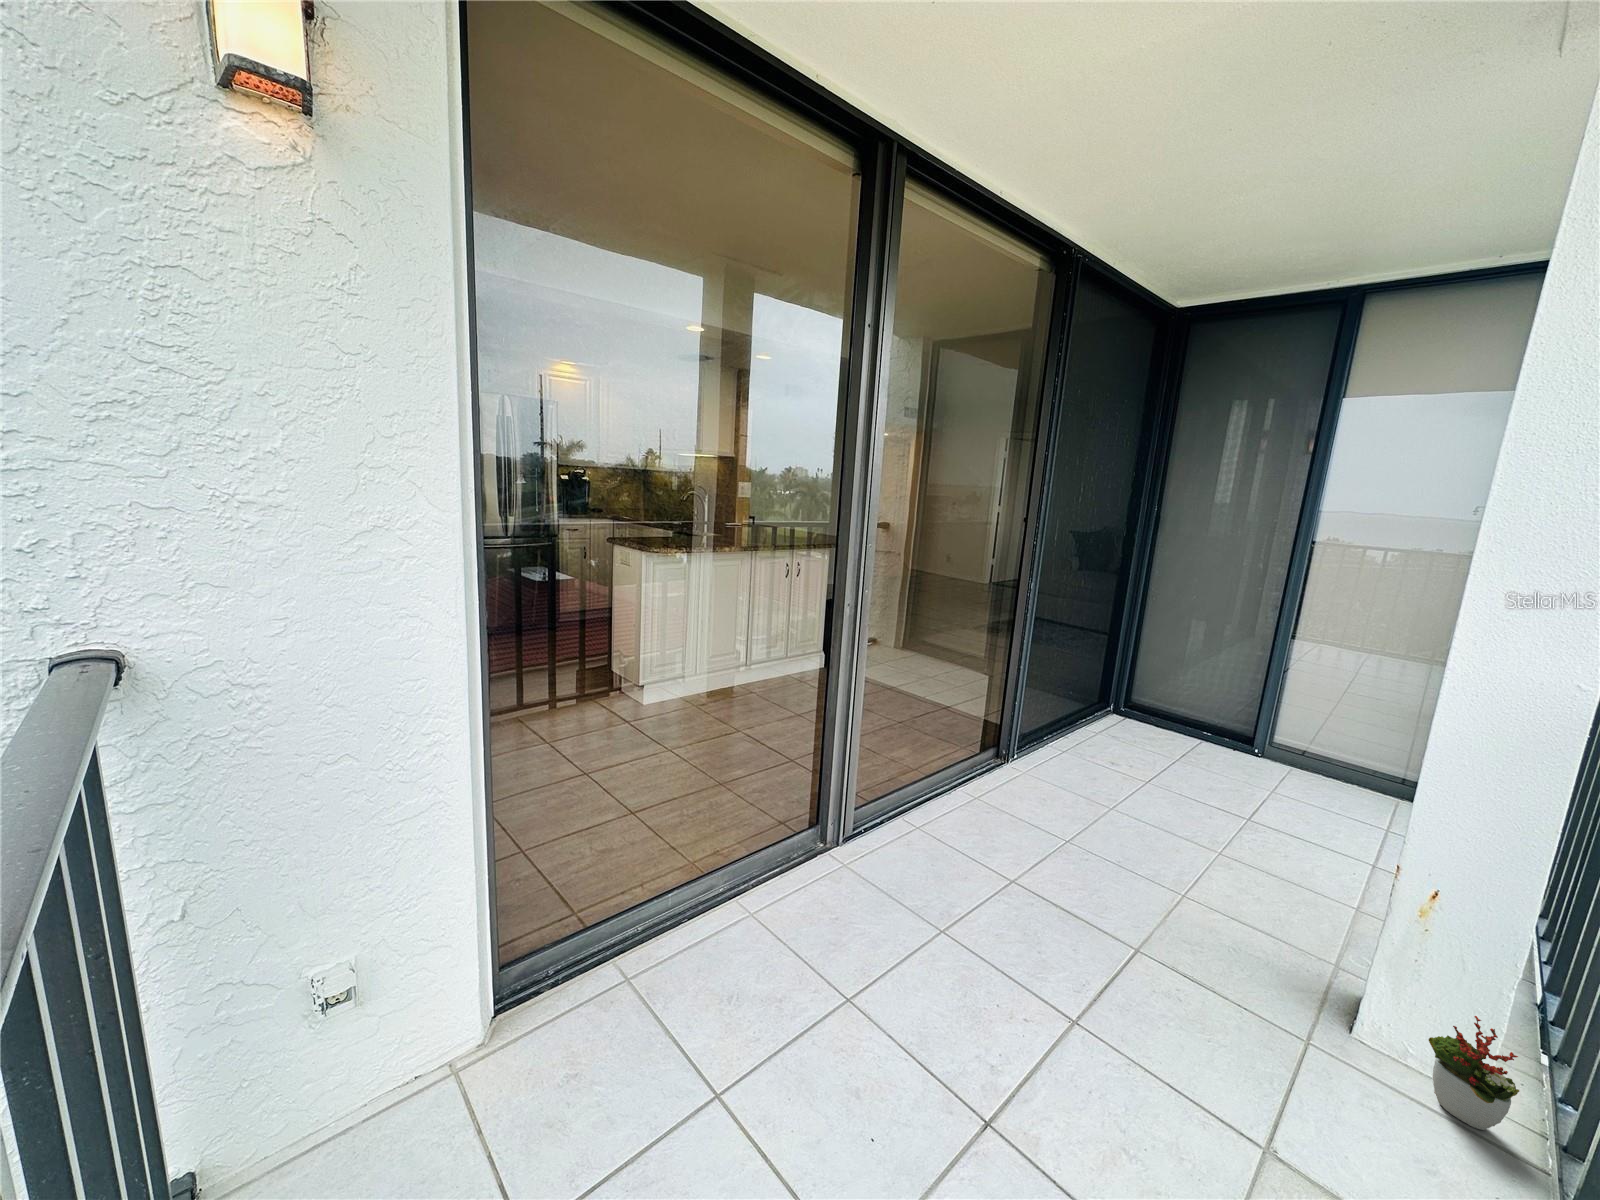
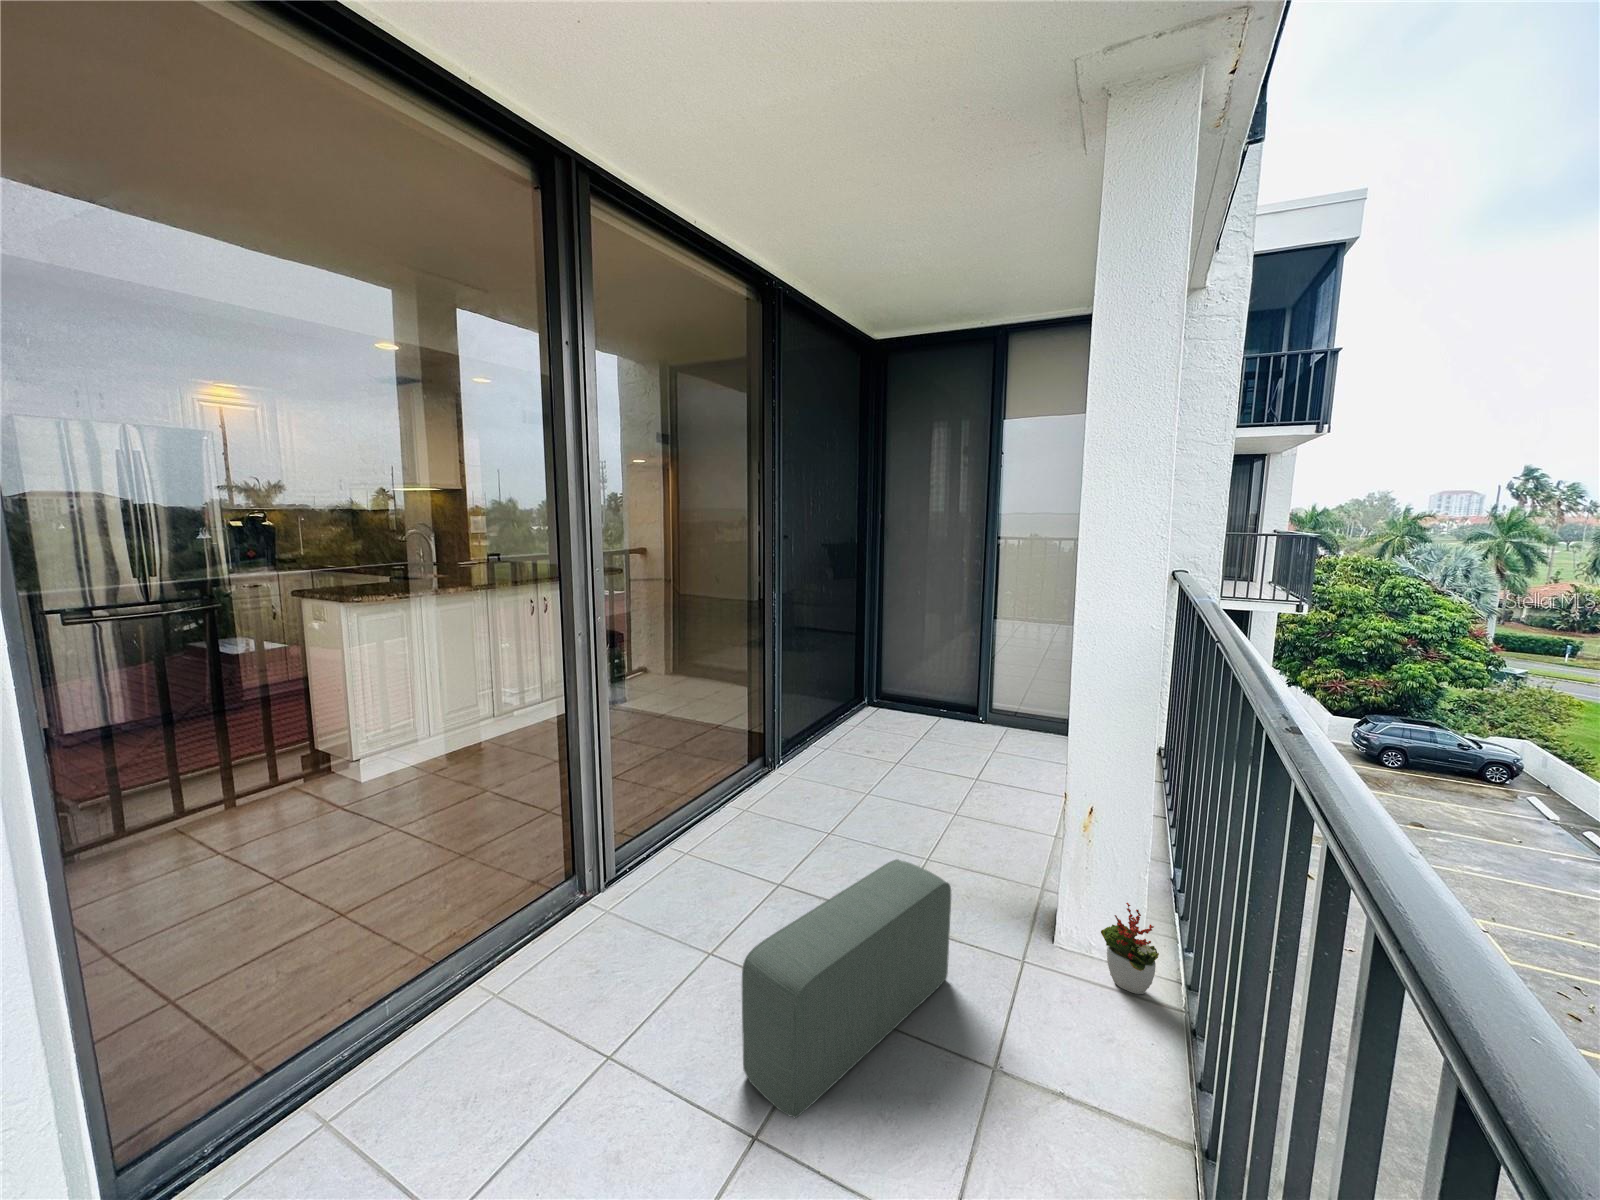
pouf: none [979,889,1229,1122] -> present [742,860,951,1118]

